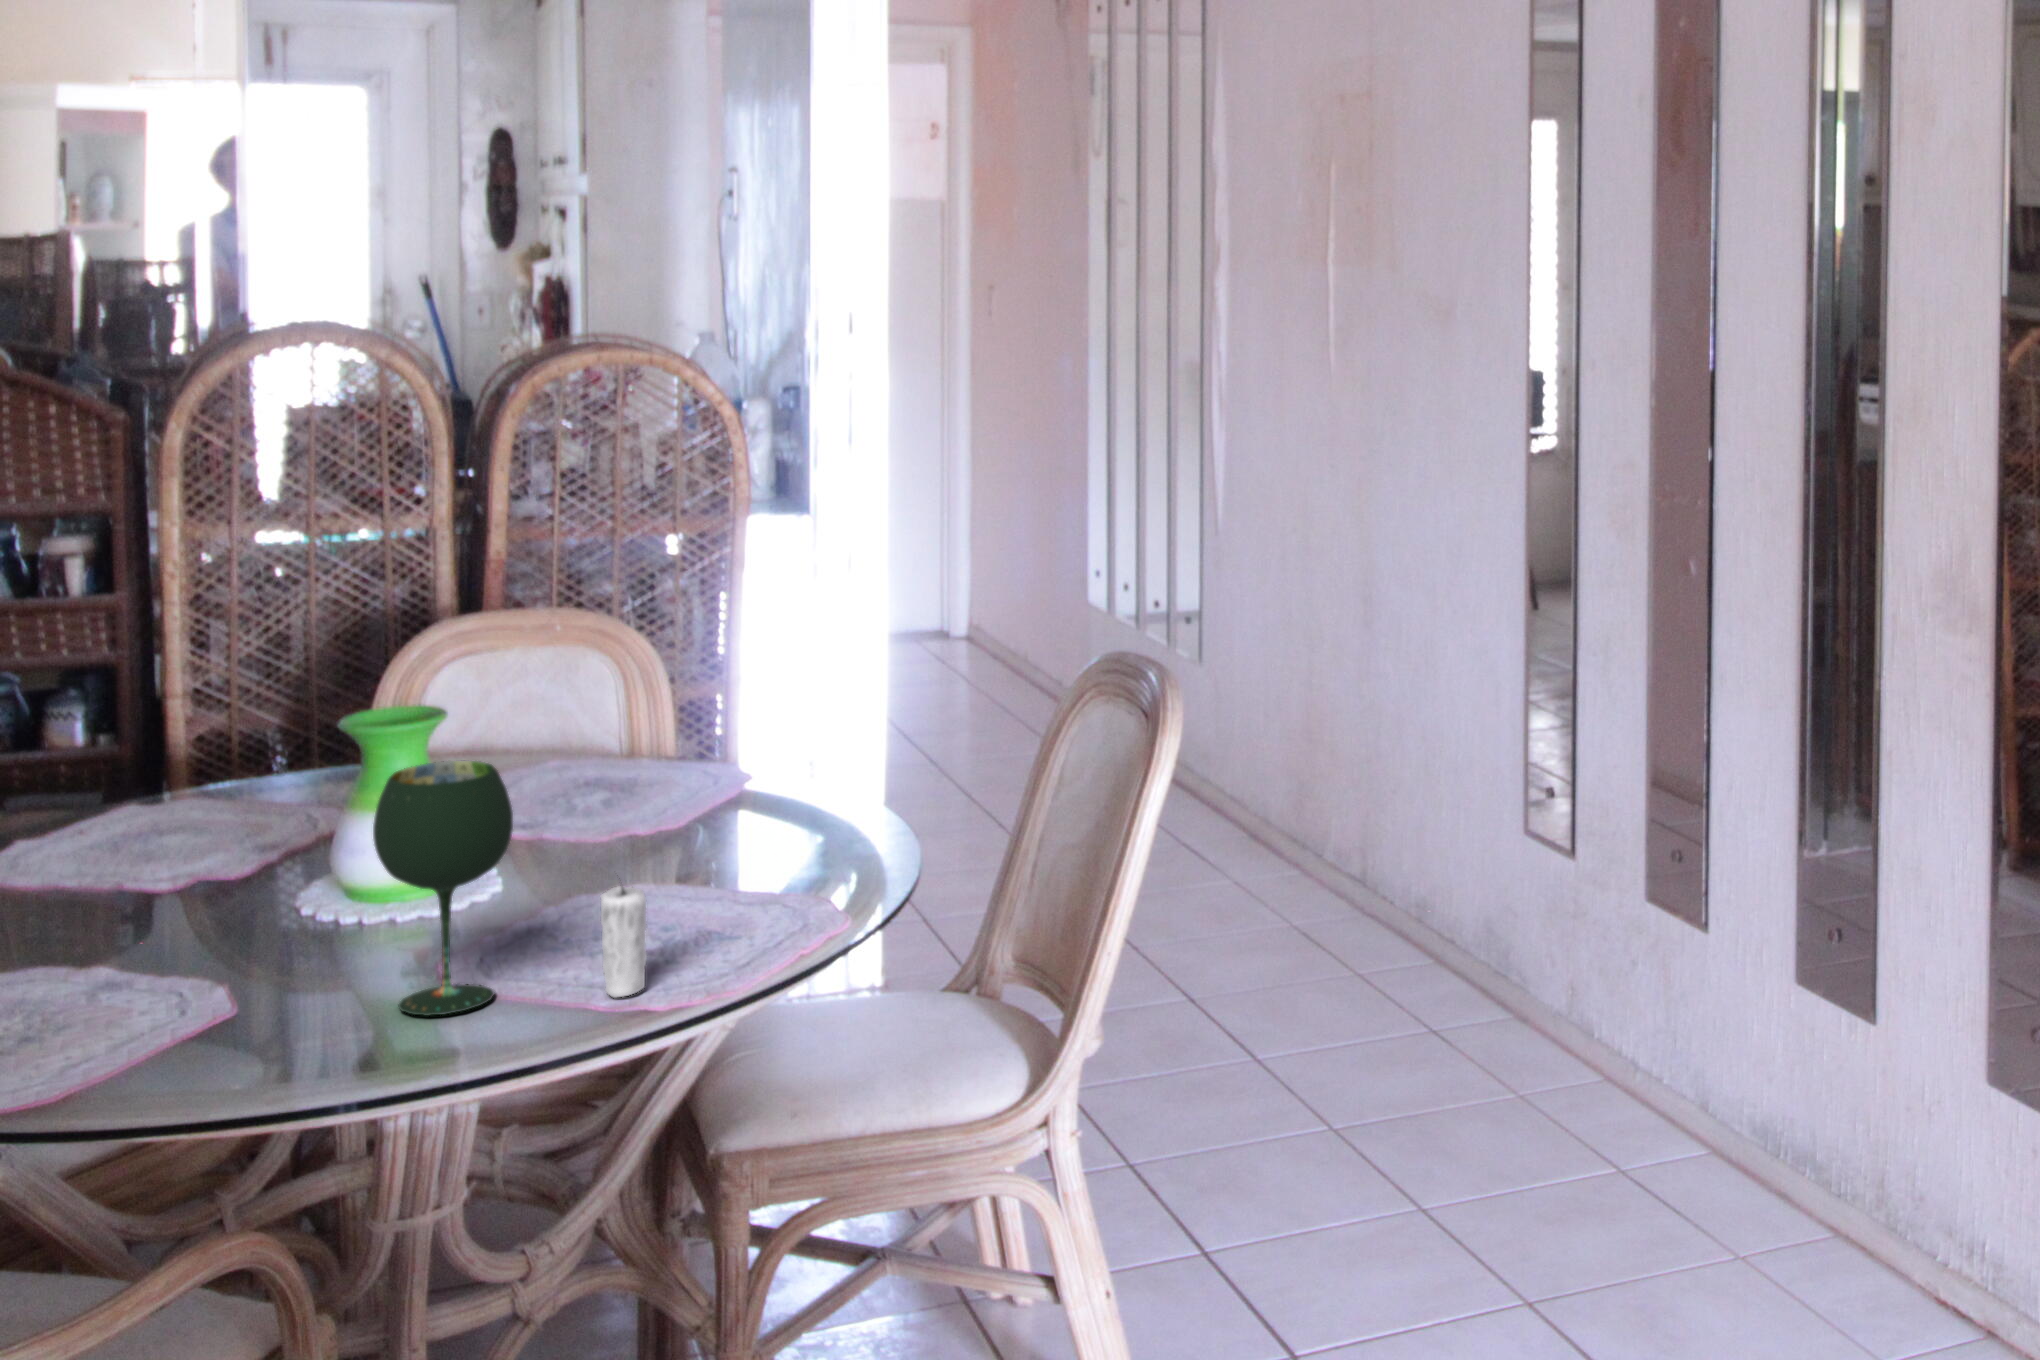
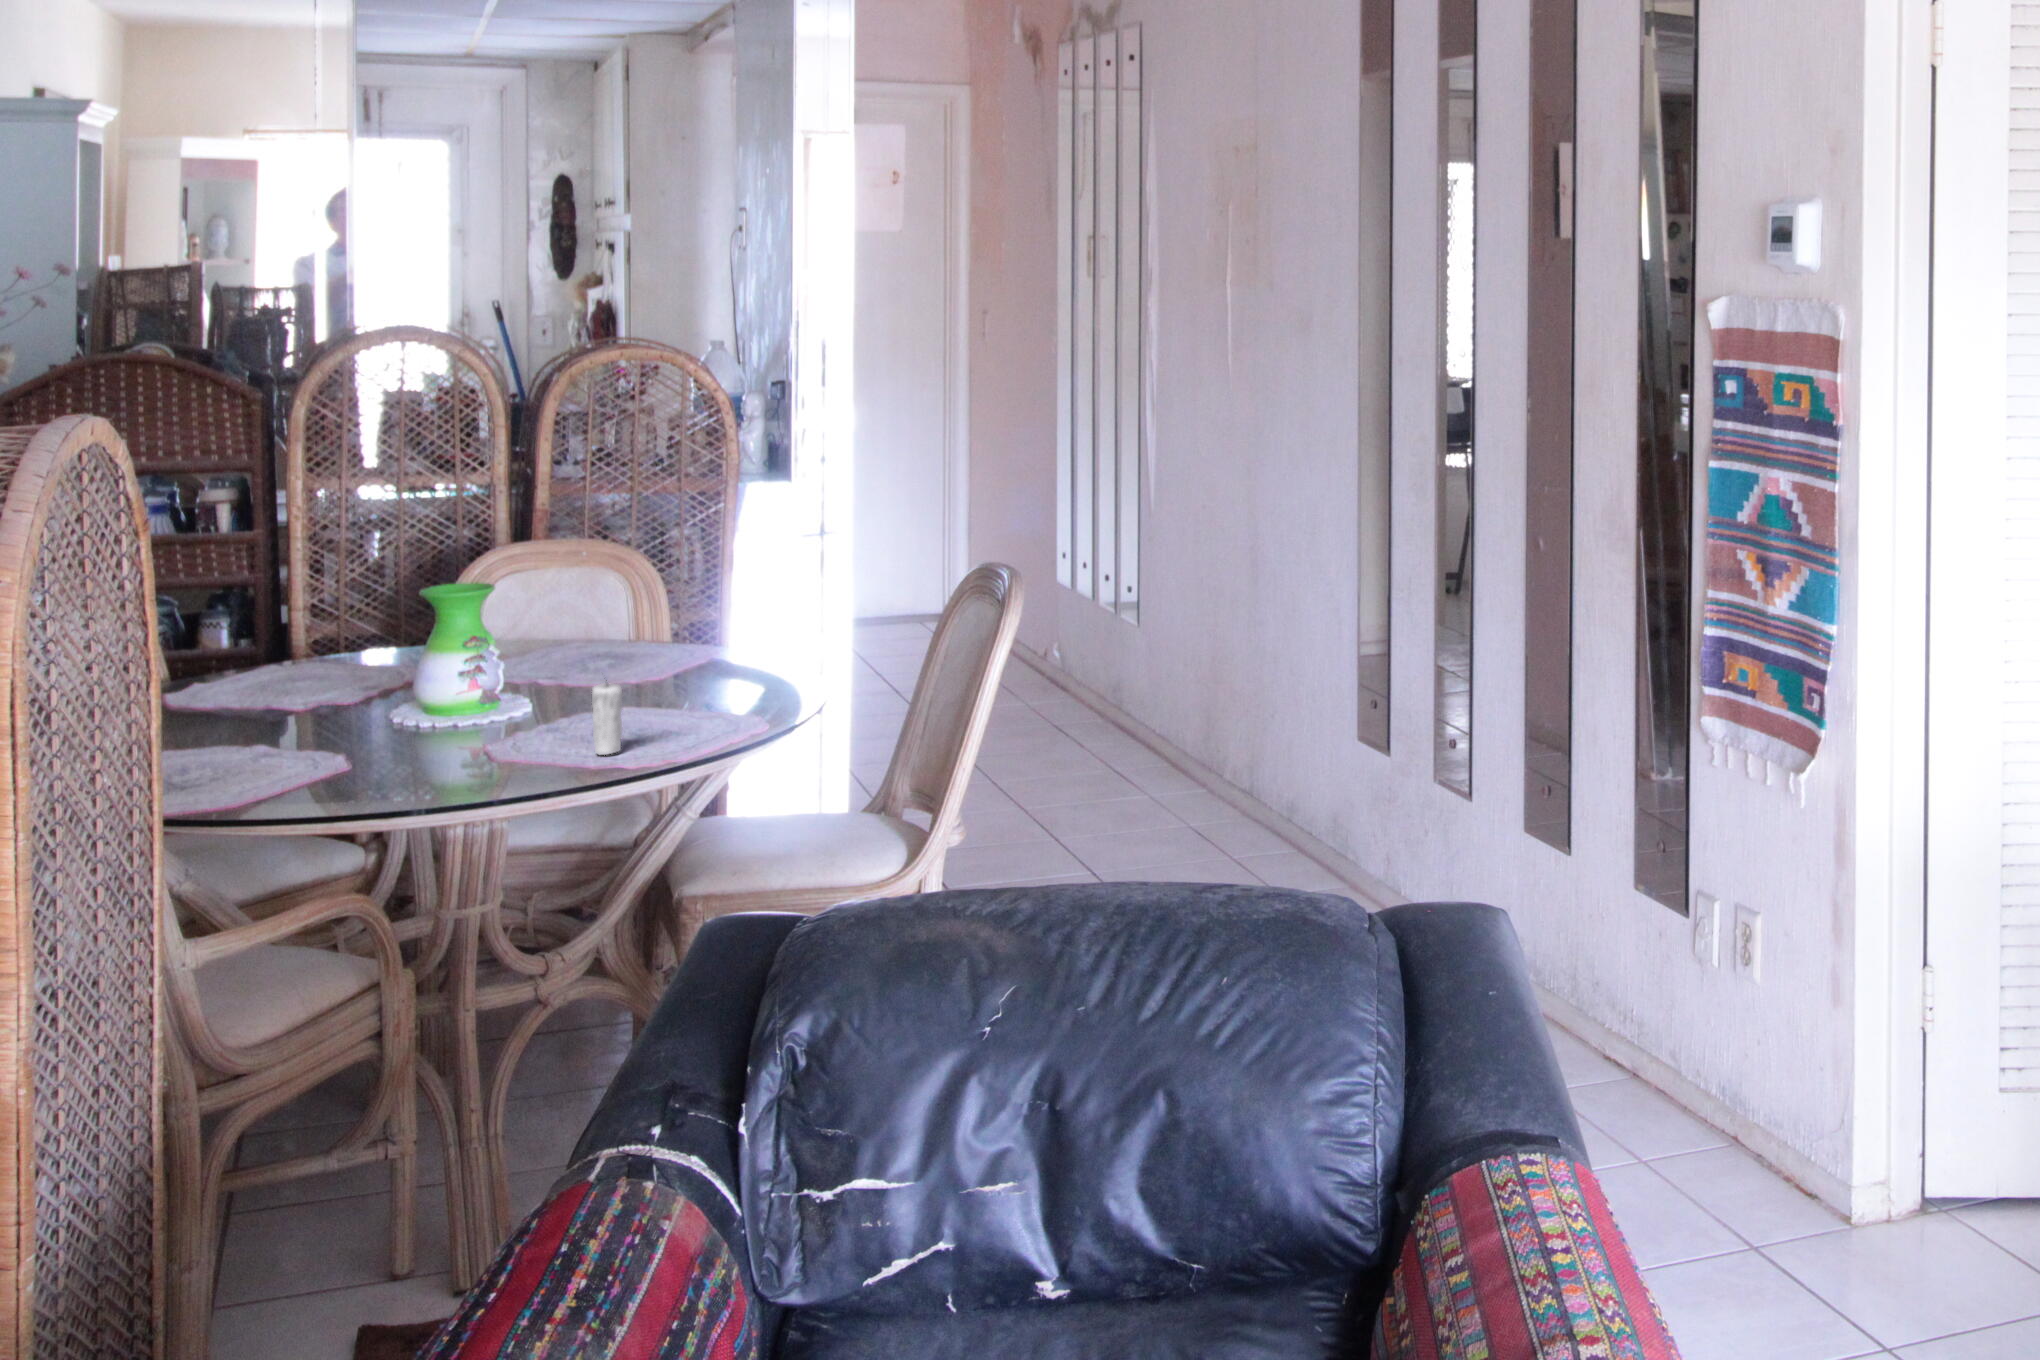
wine glass: present [373,761,513,1015] -> none [444,598,535,761]

